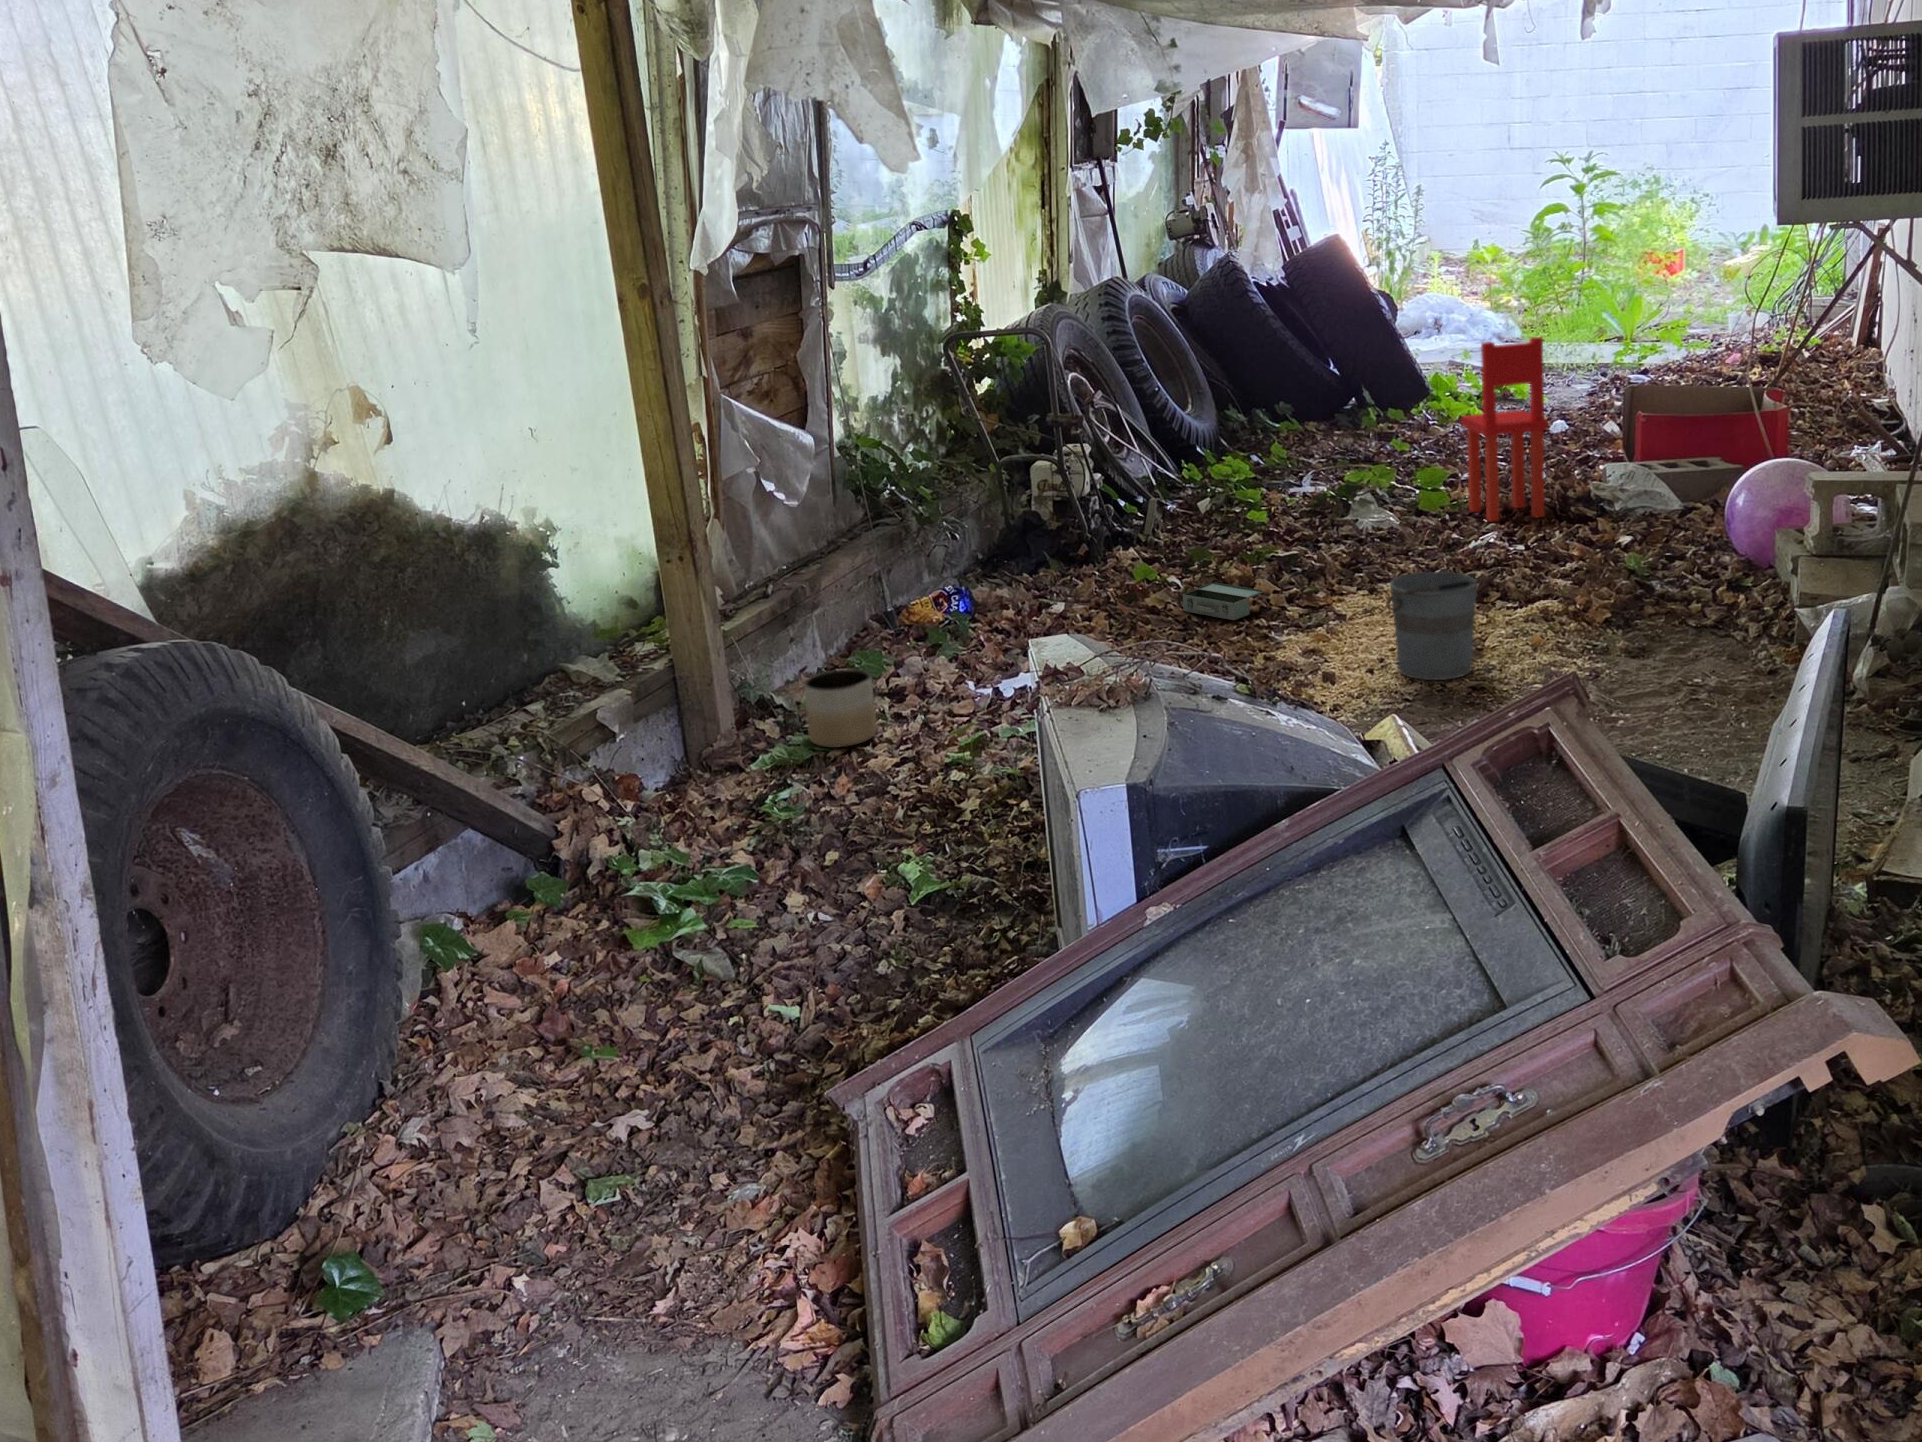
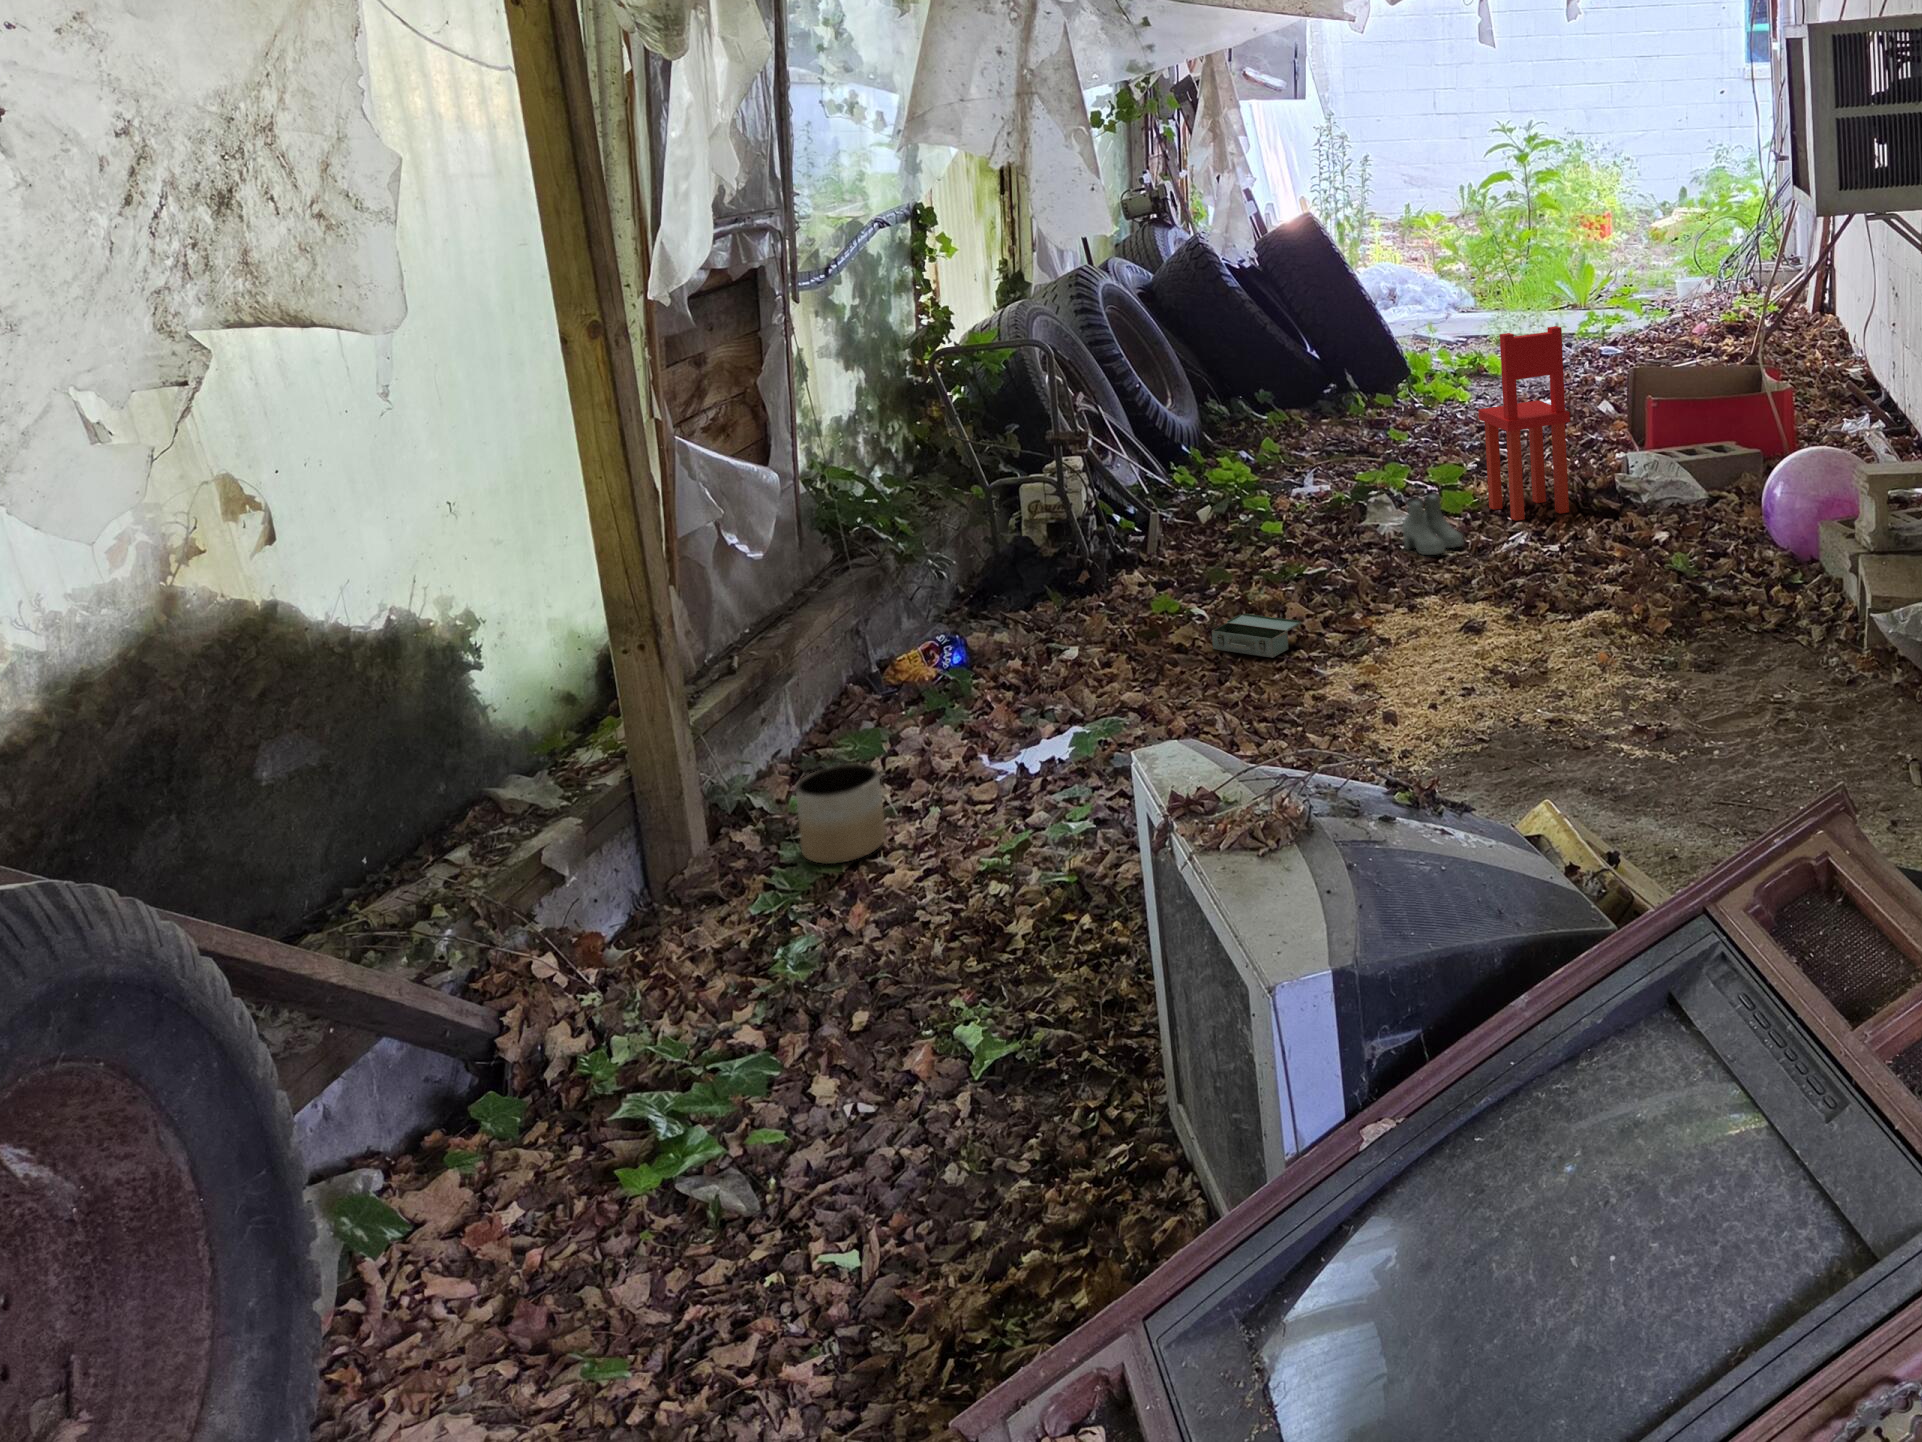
boots: none [1377,490,1434,546] -> present [1402,493,1464,555]
bucket: present [1386,572,1486,680] -> none [1452,597,1558,719]

